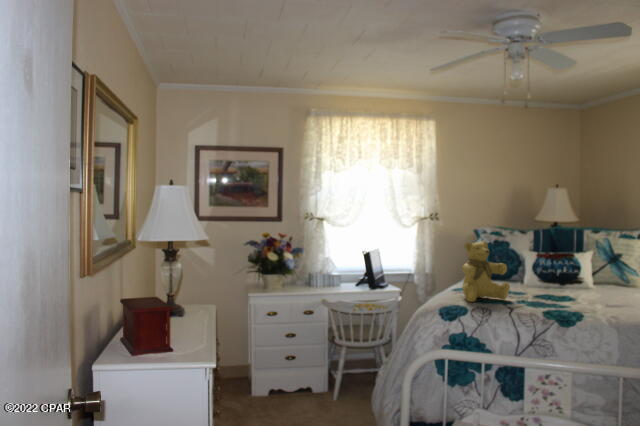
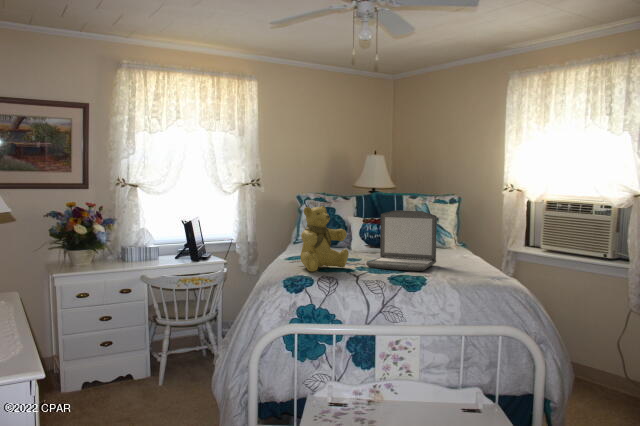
laptop: none [529,246,608,308] -> present [366,210,437,271]

